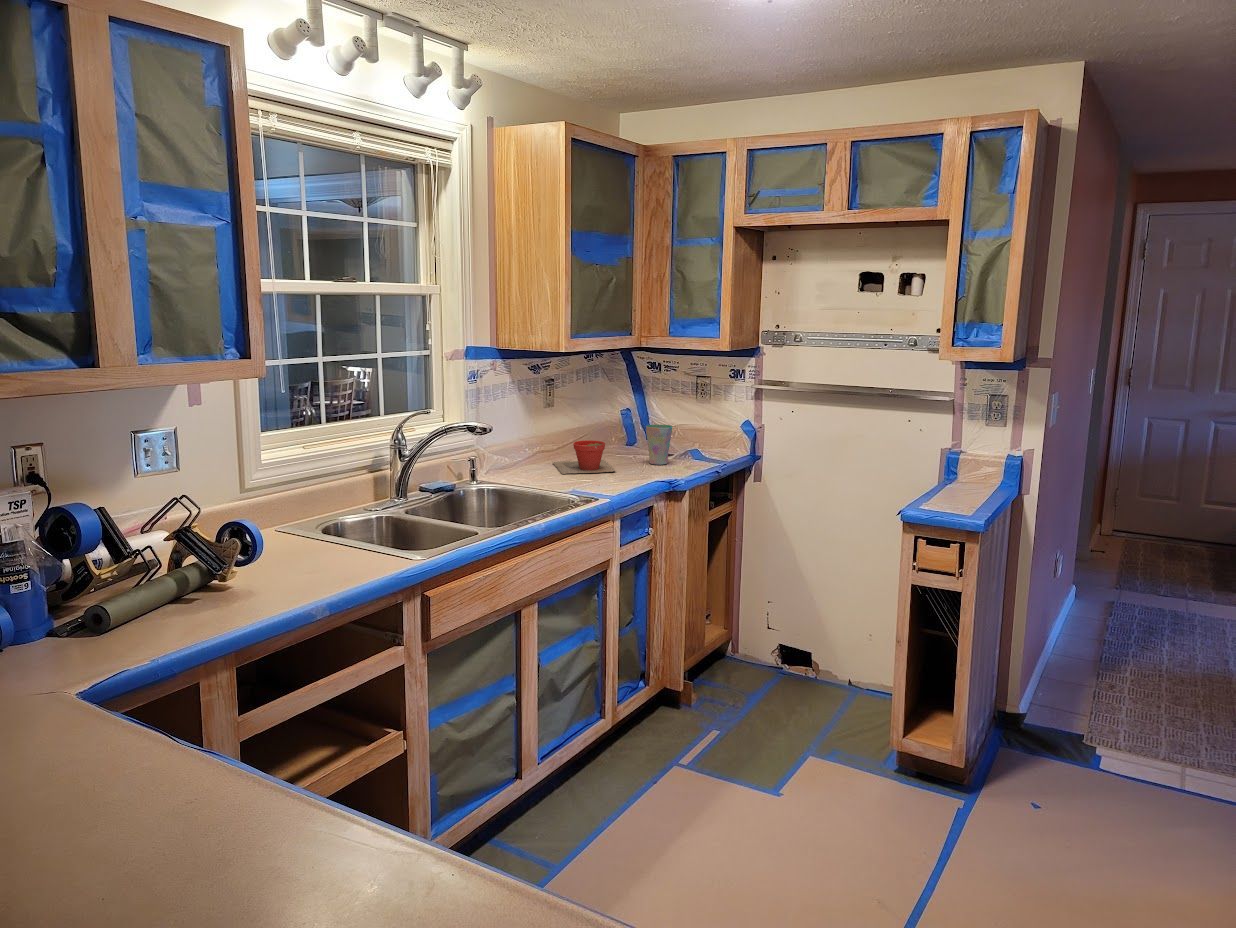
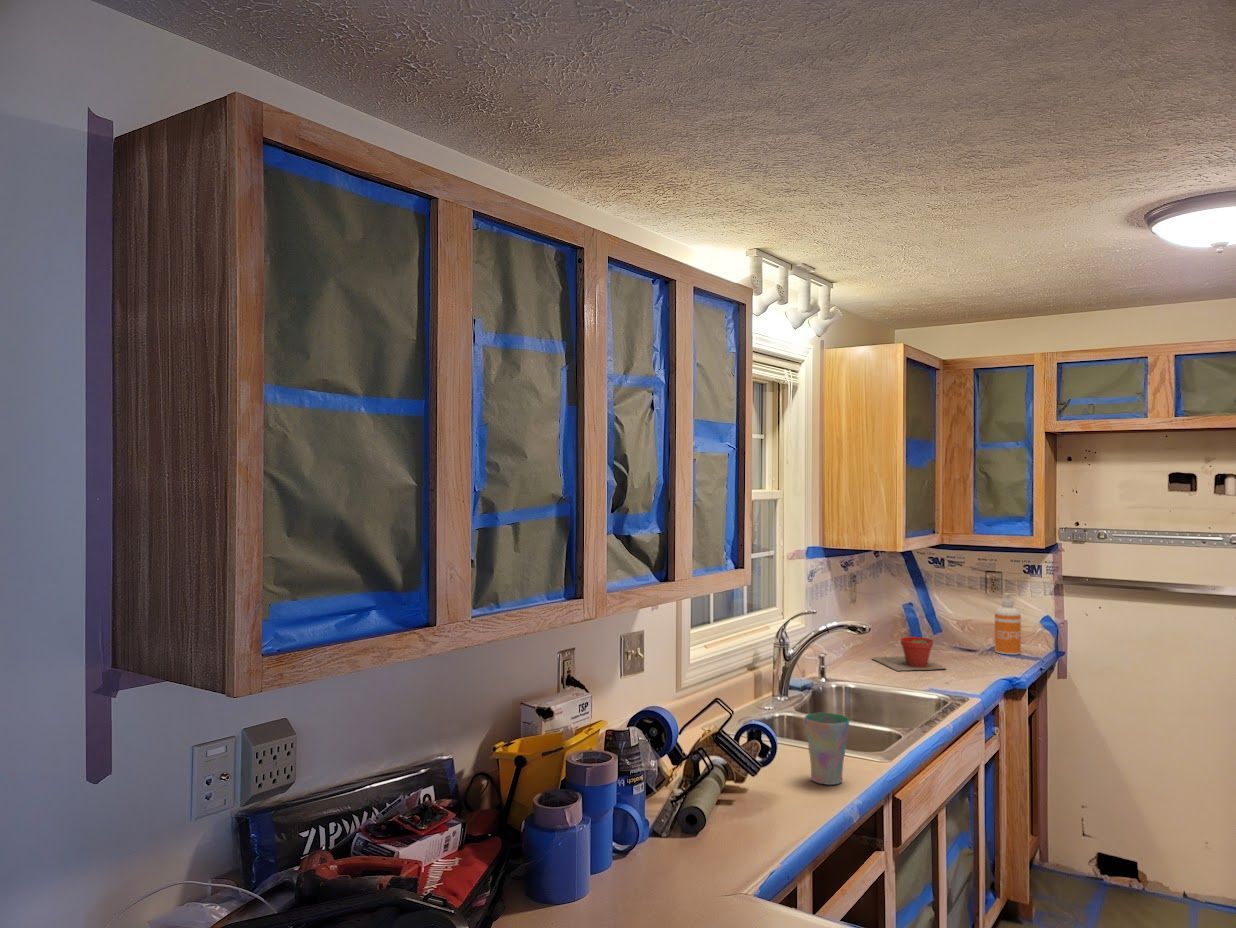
soap dispenser: none [689,397,714,458] -> present [995,593,1021,655]
cup: present [646,425,672,465] -> present [805,713,849,785]

